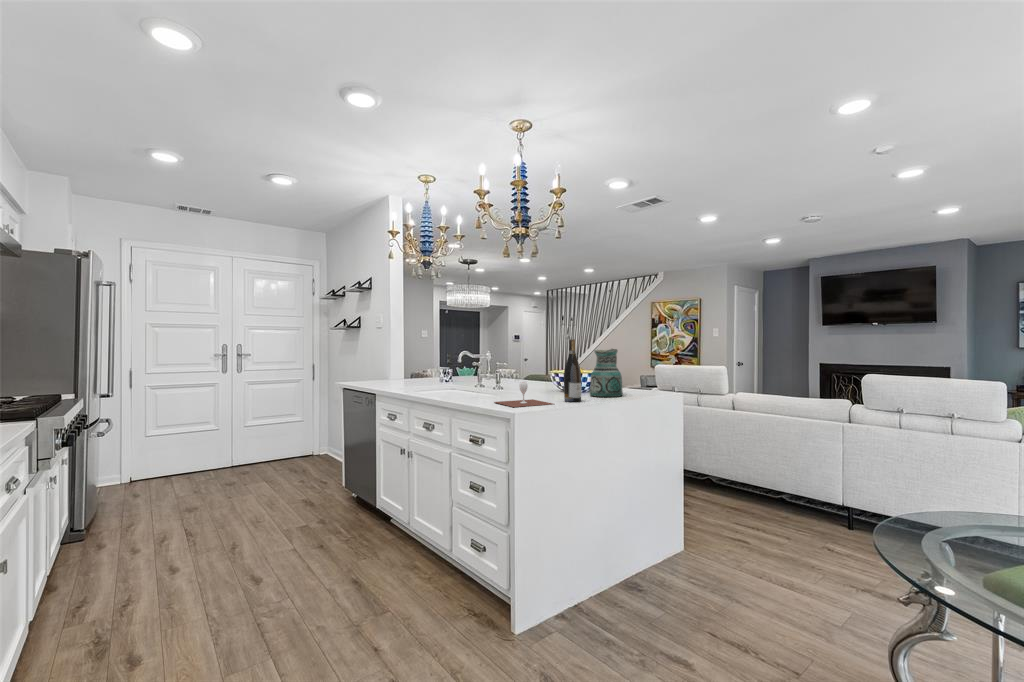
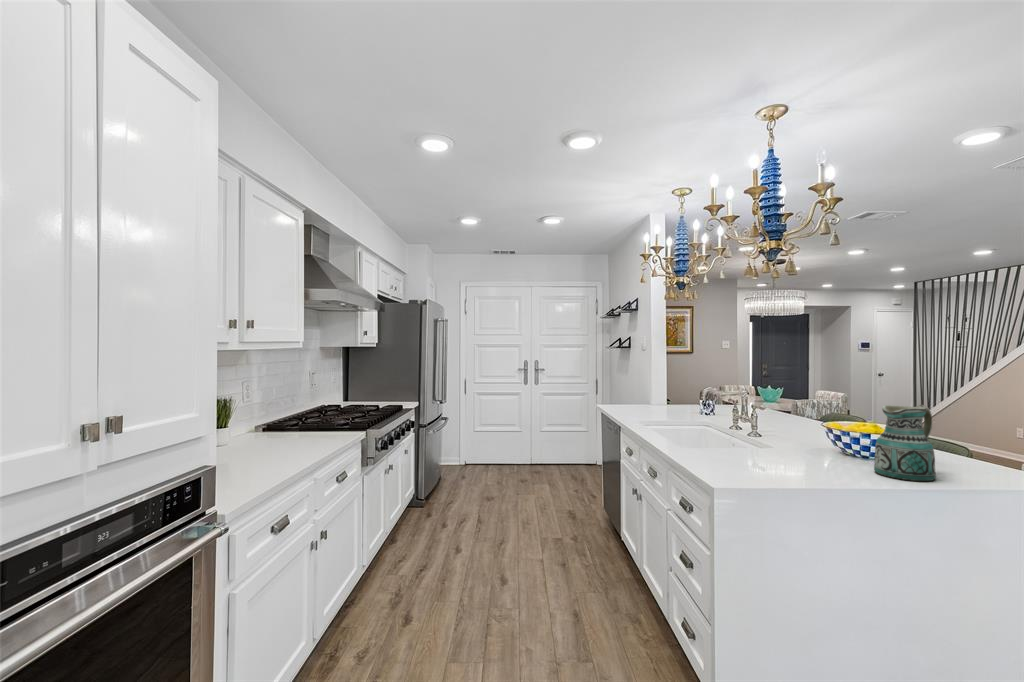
wine bottle: present [564,339,581,402] -> none [815,393,844,482]
wine glass: present [495,382,553,407] -> none [715,443,794,481]

